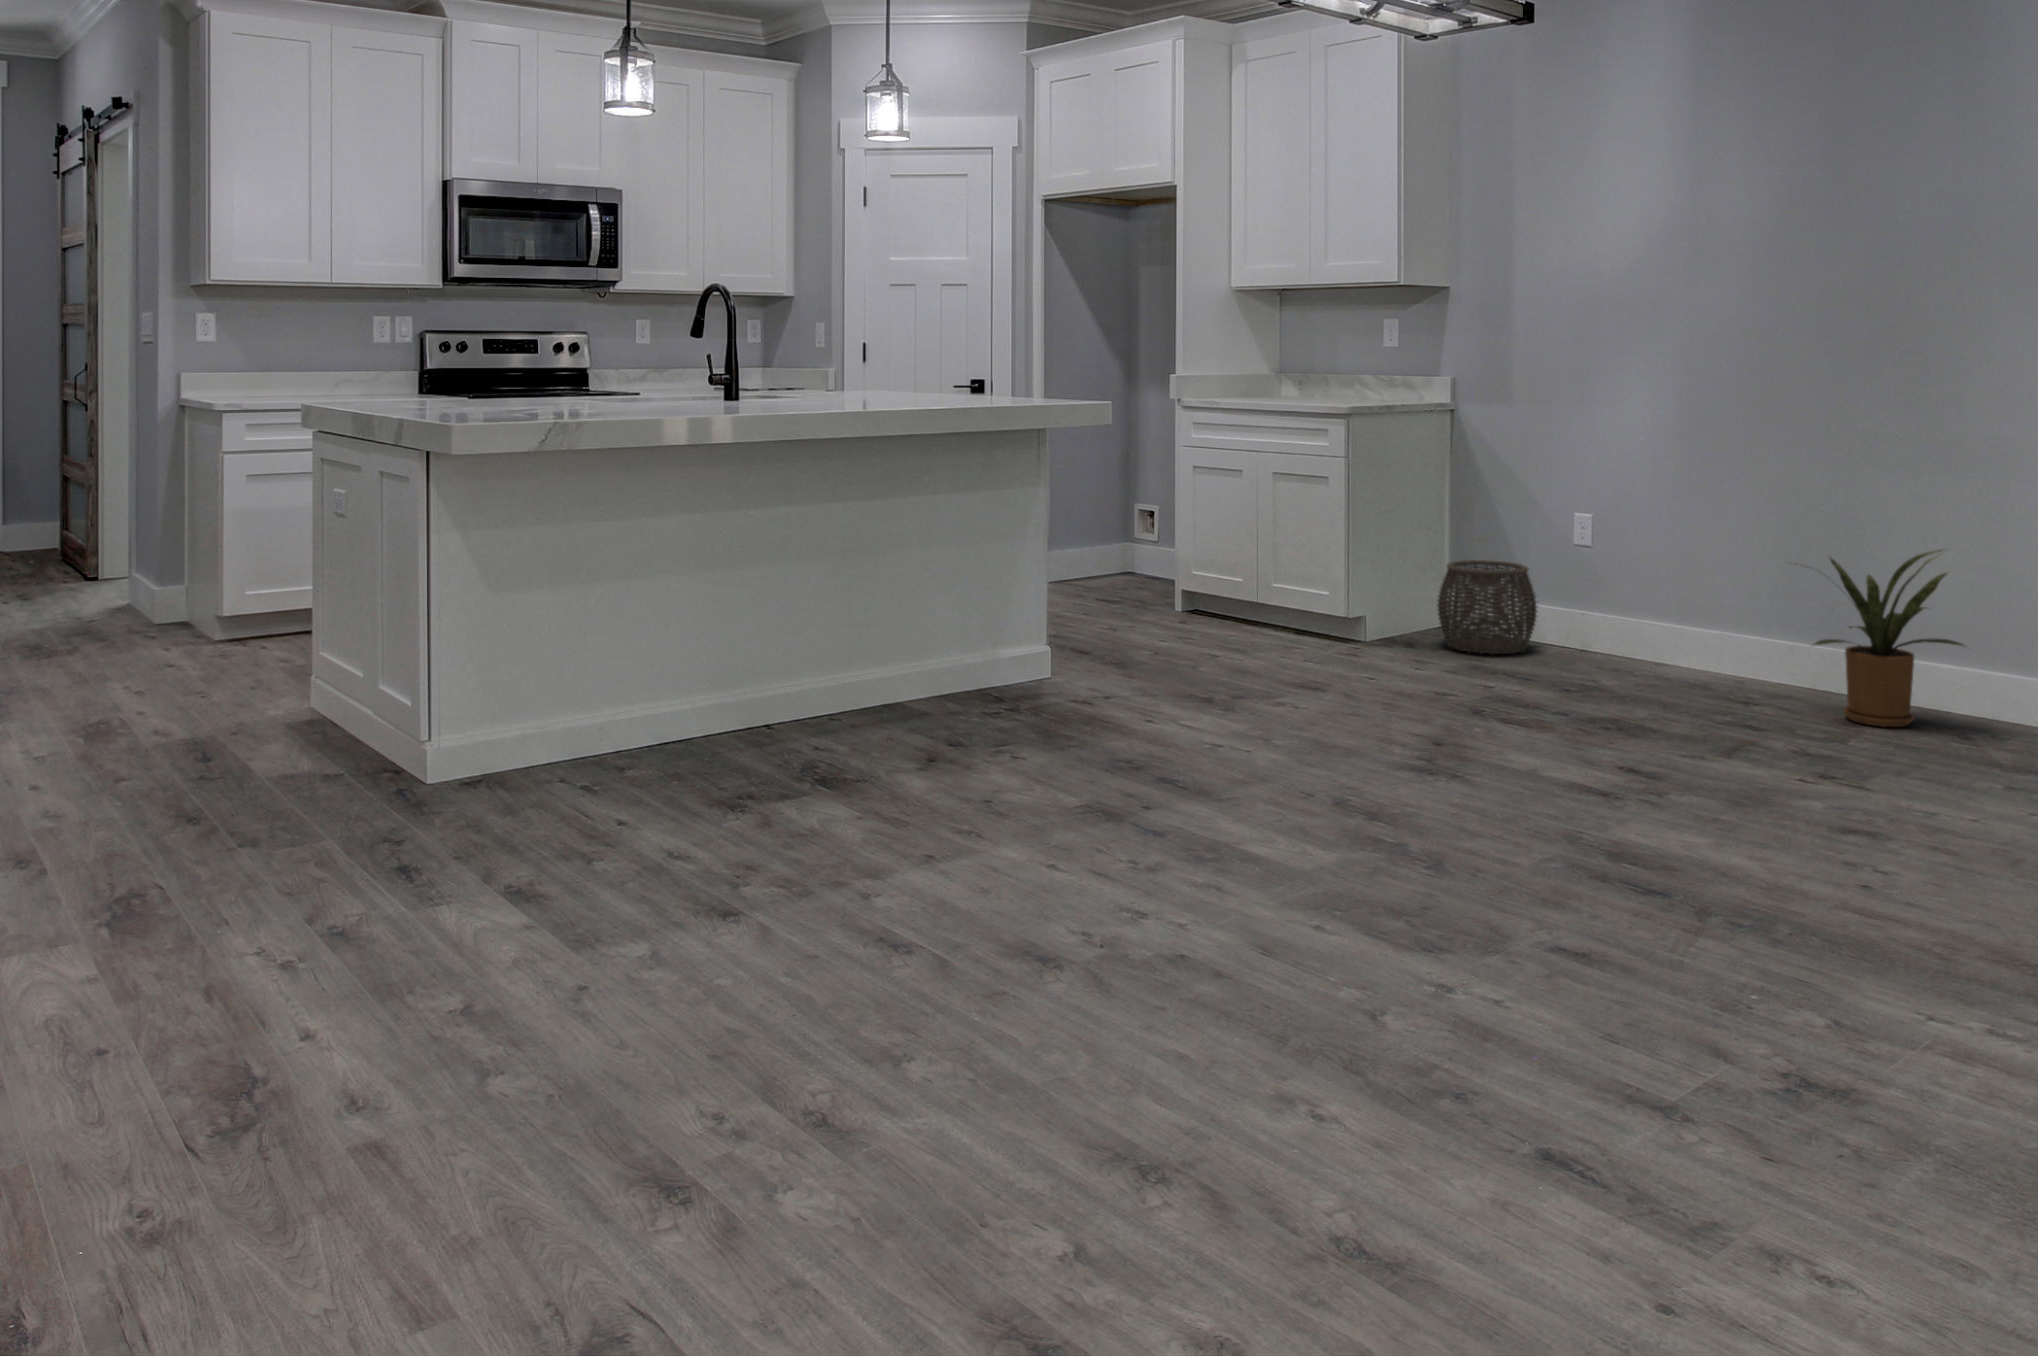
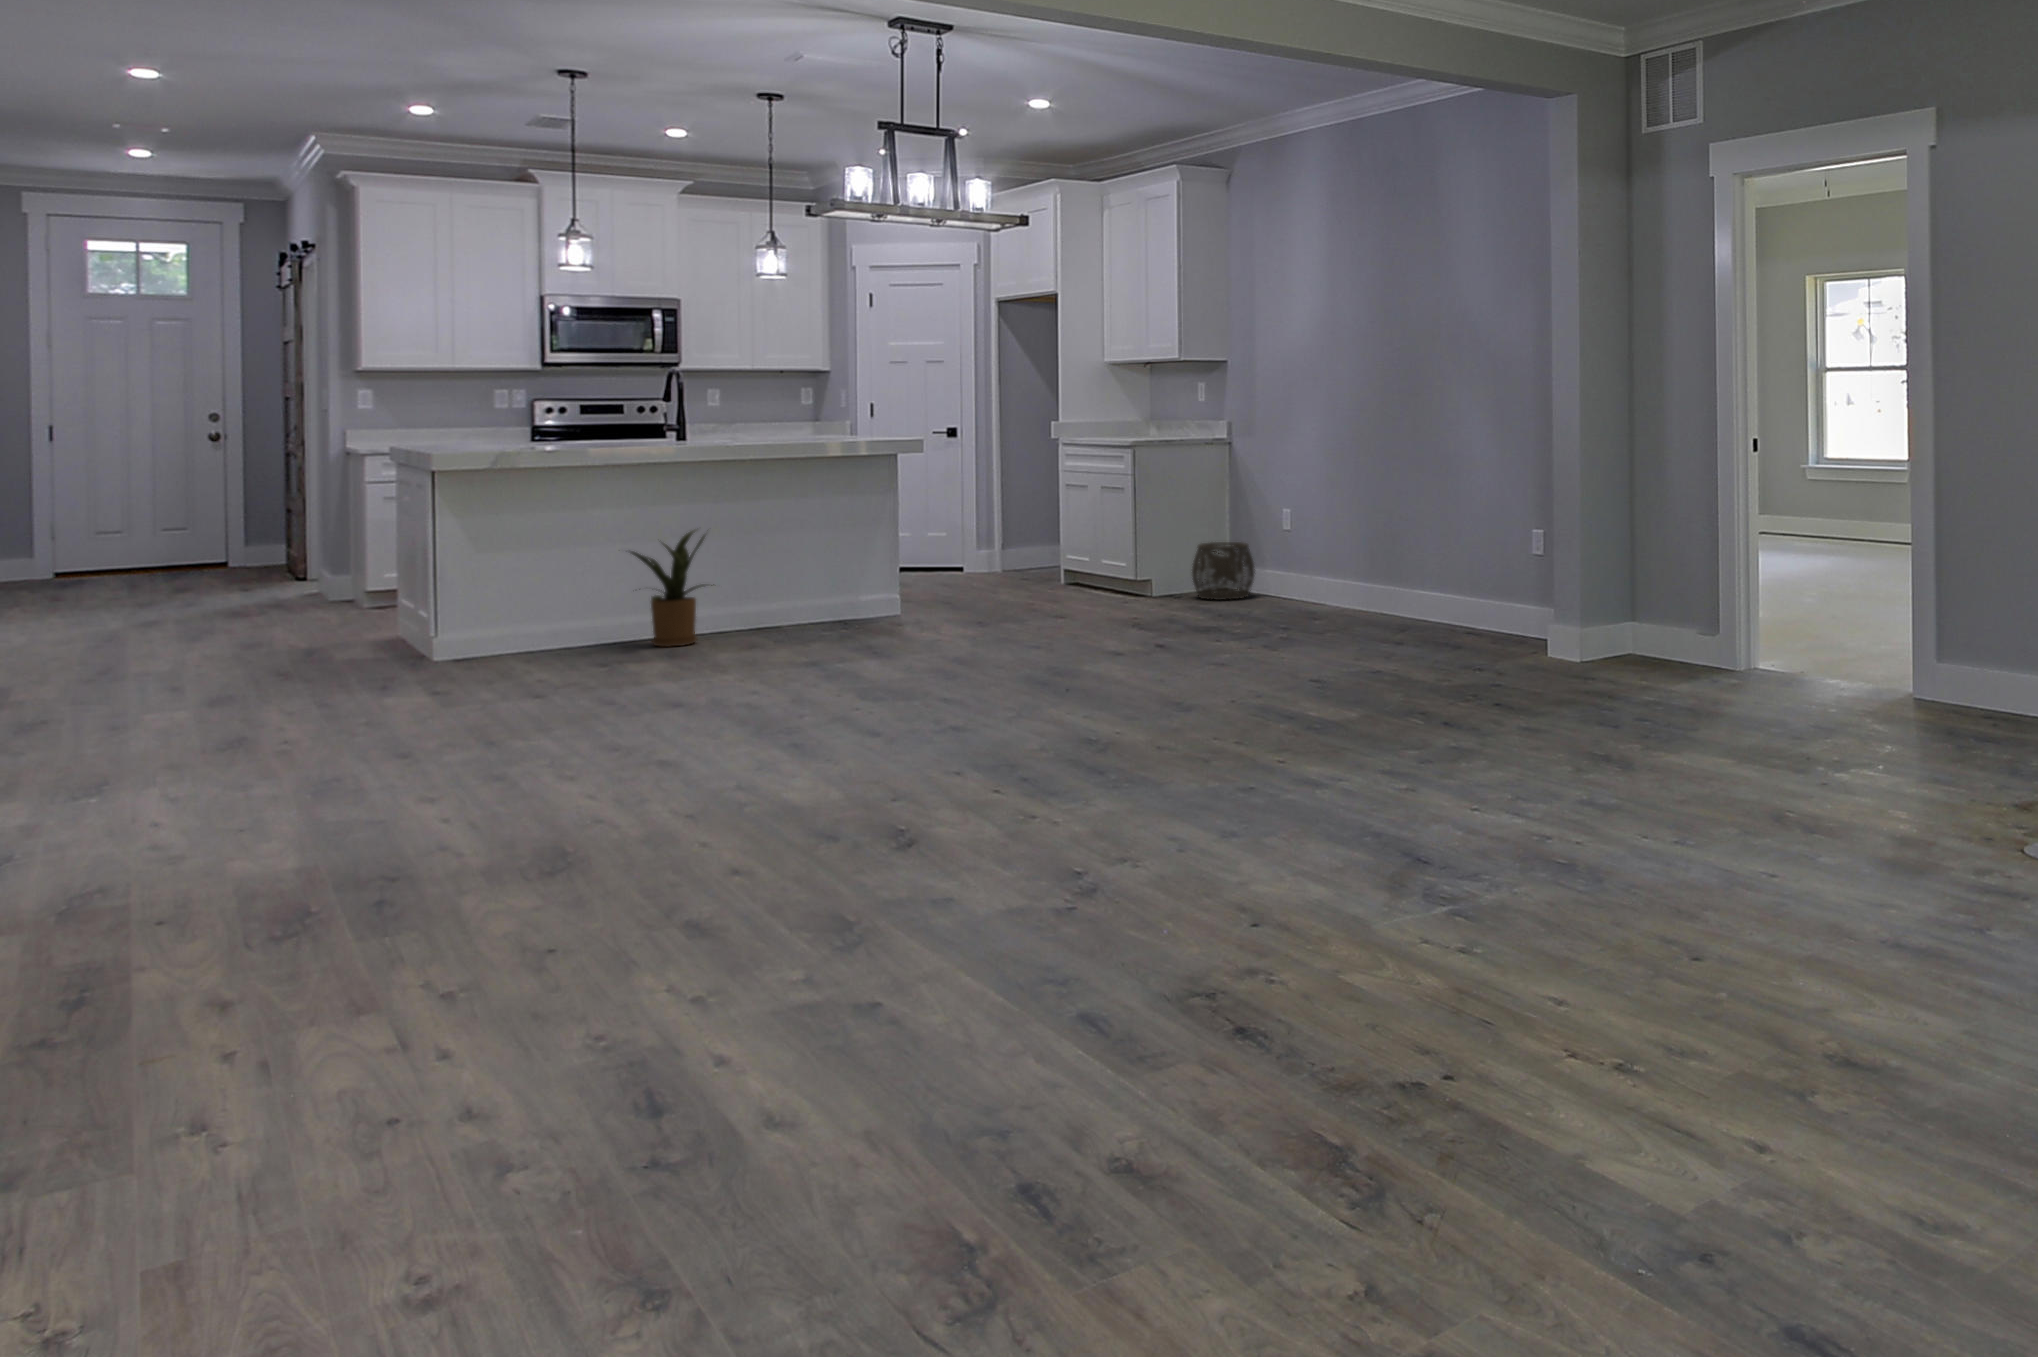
house plant: present [1813,550,1963,727] -> present [630,530,714,647]

